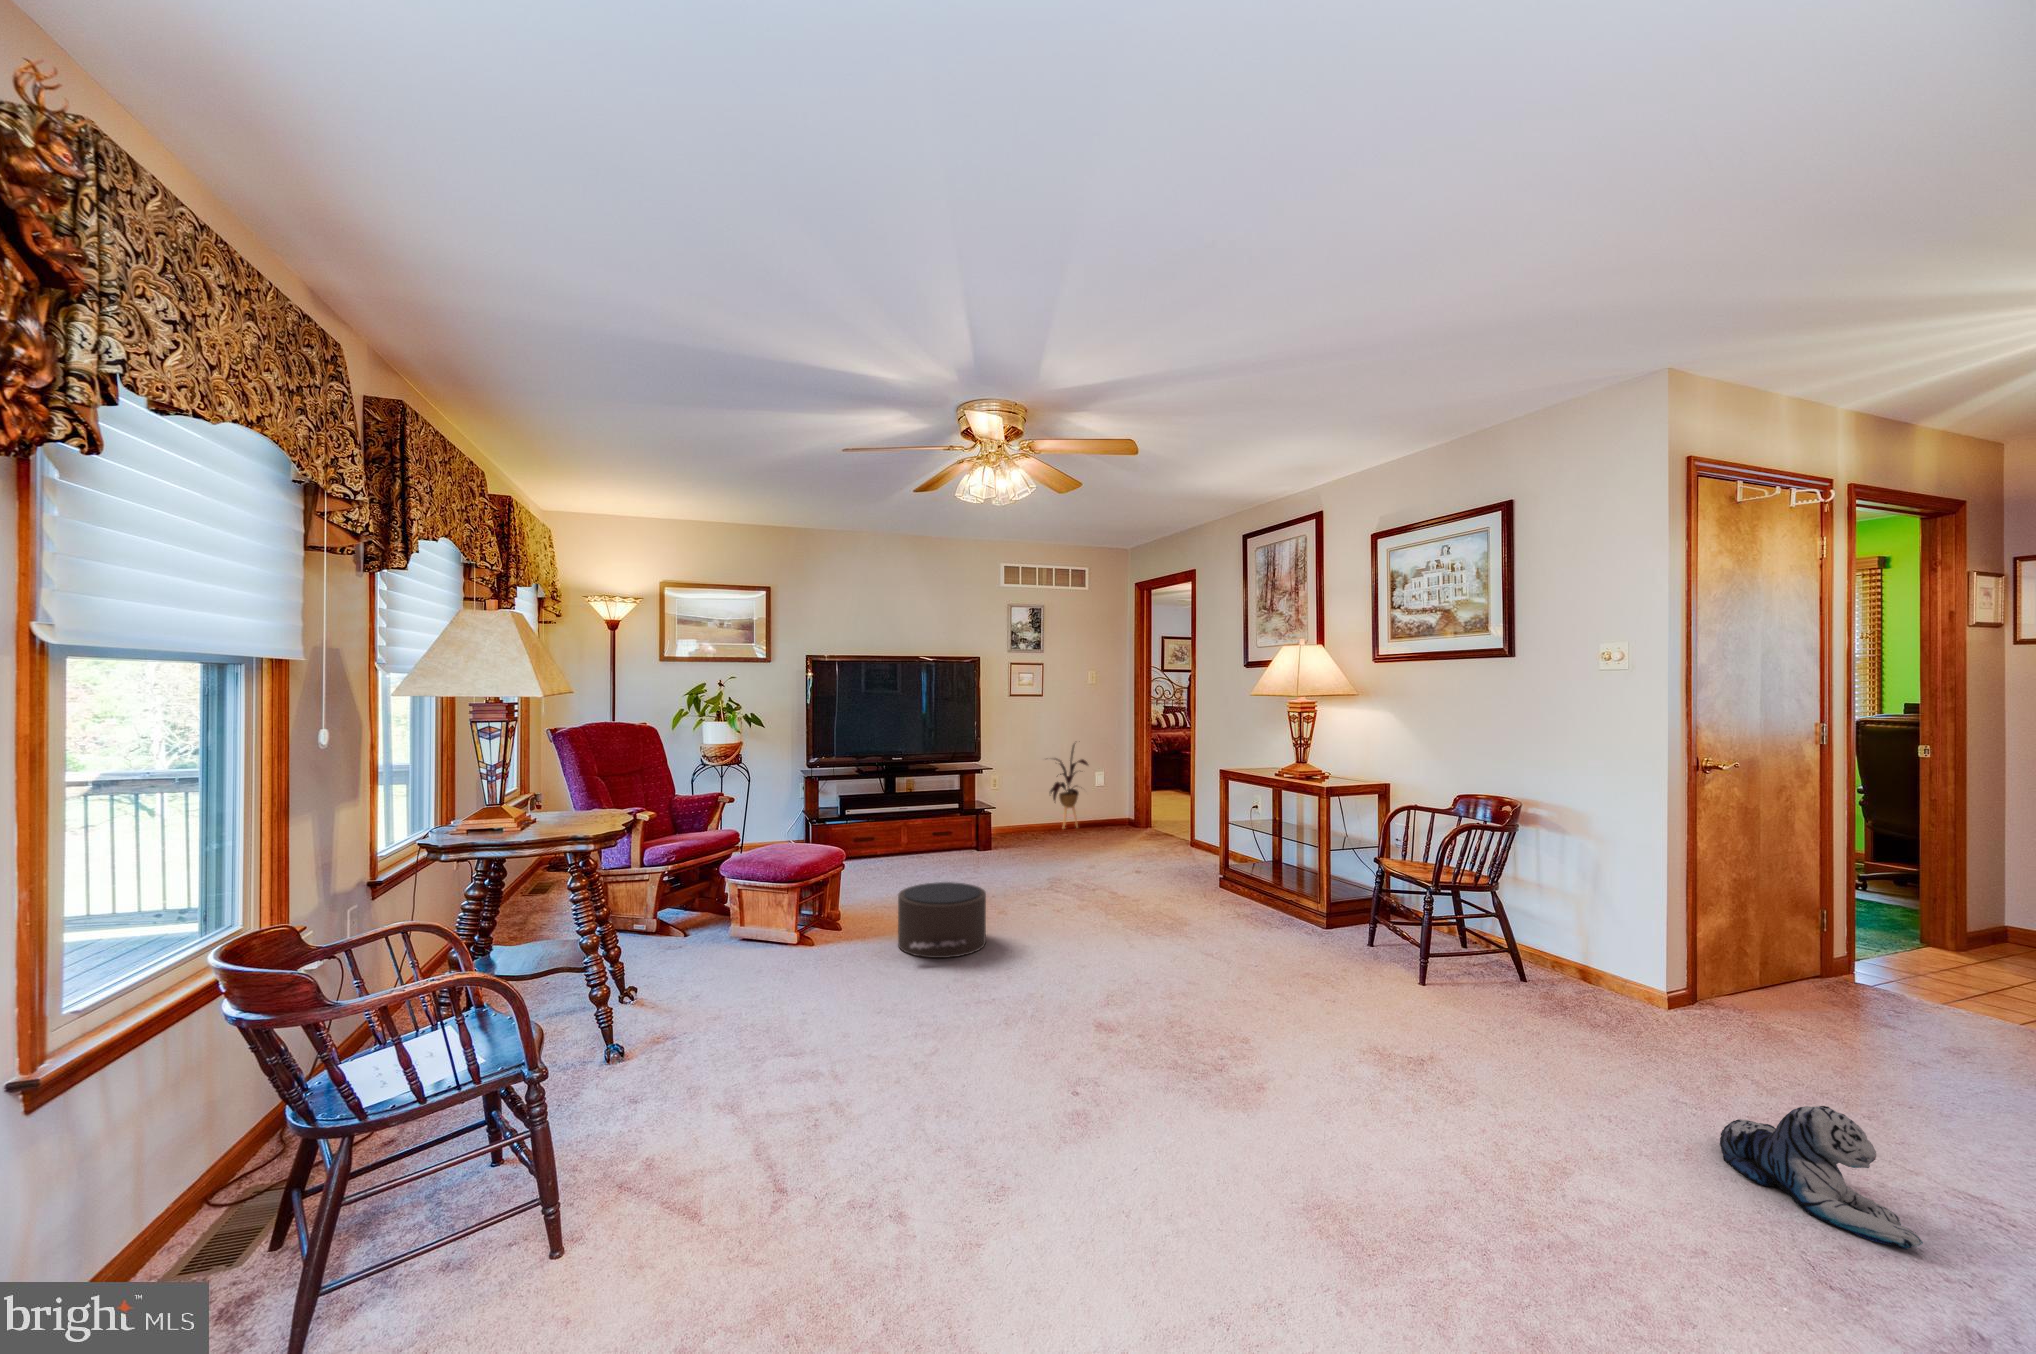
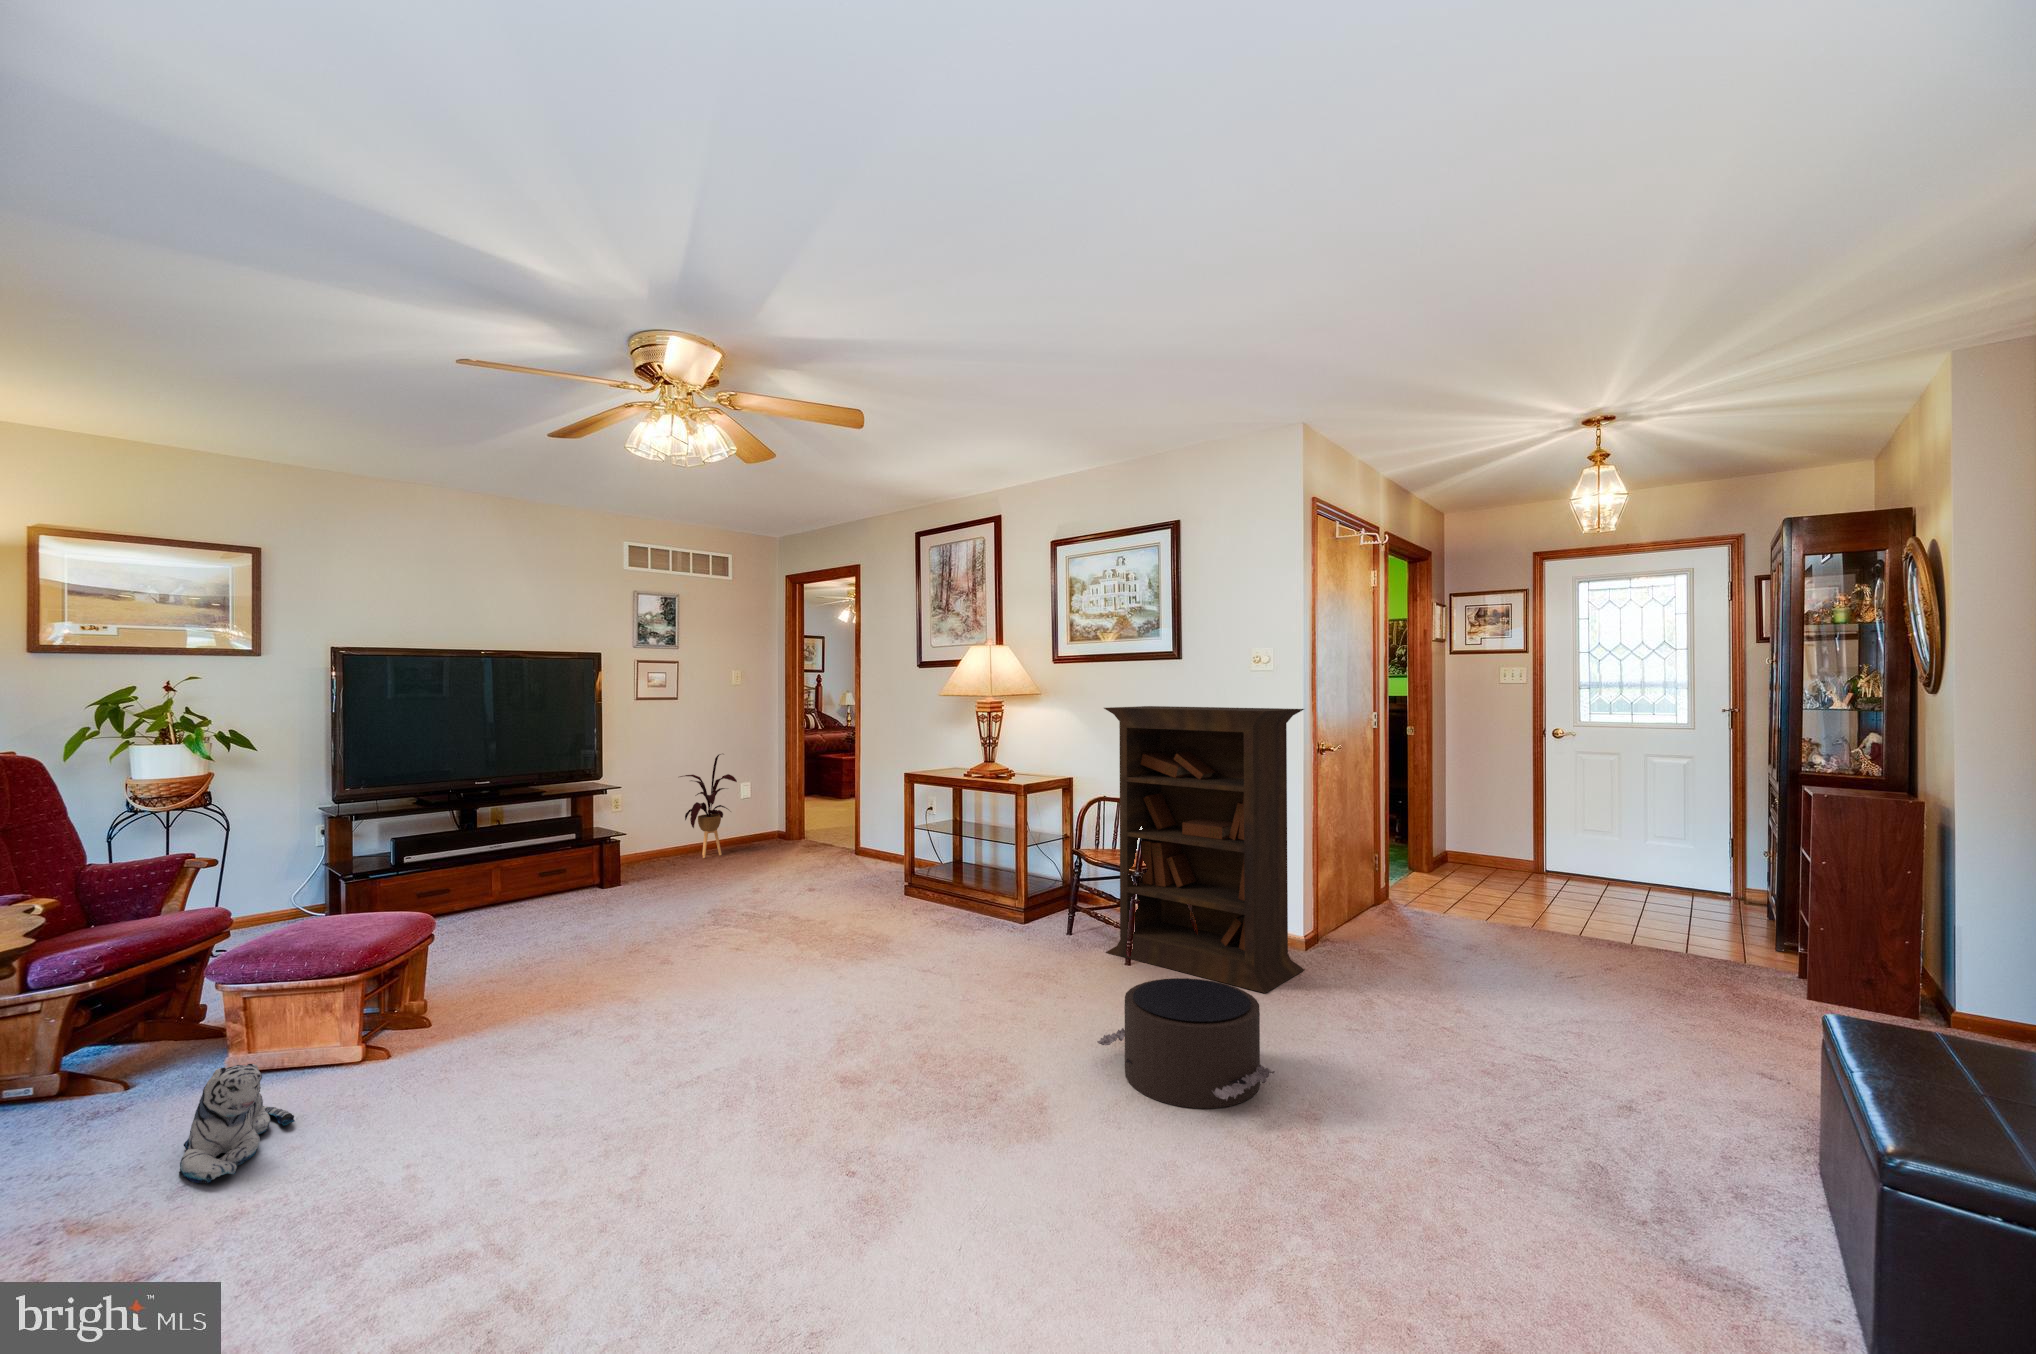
bookcase: none [1404,710,1660,1041] -> present [1104,706,1304,993]
pouf: present [898,882,986,958] -> present [1097,978,1275,1108]
plush toy: present [1720,1106,1923,1249] -> present [179,1064,294,1183]

